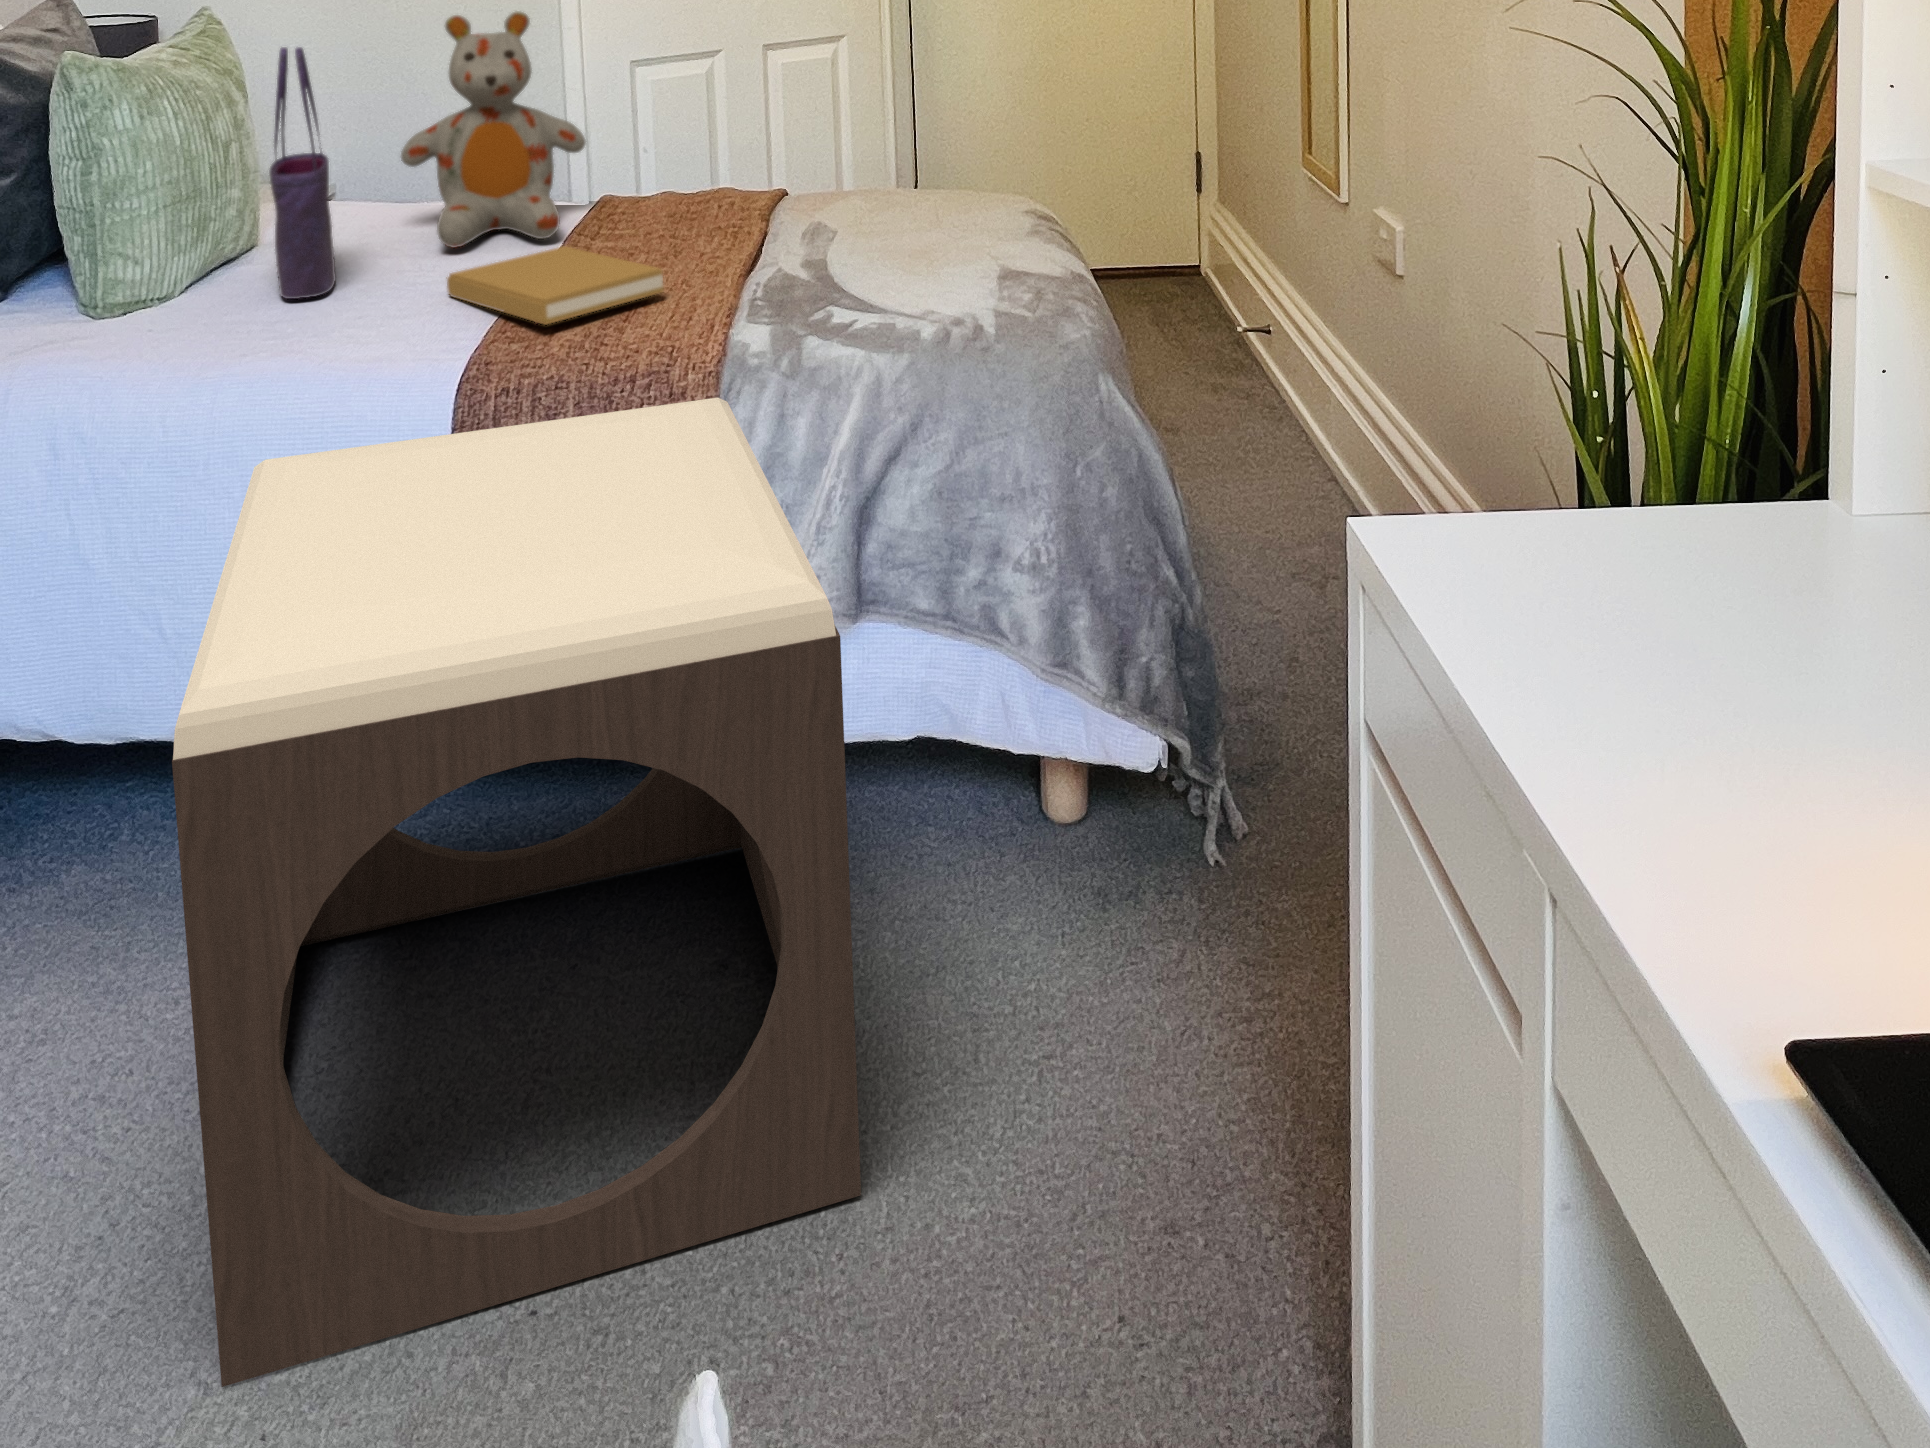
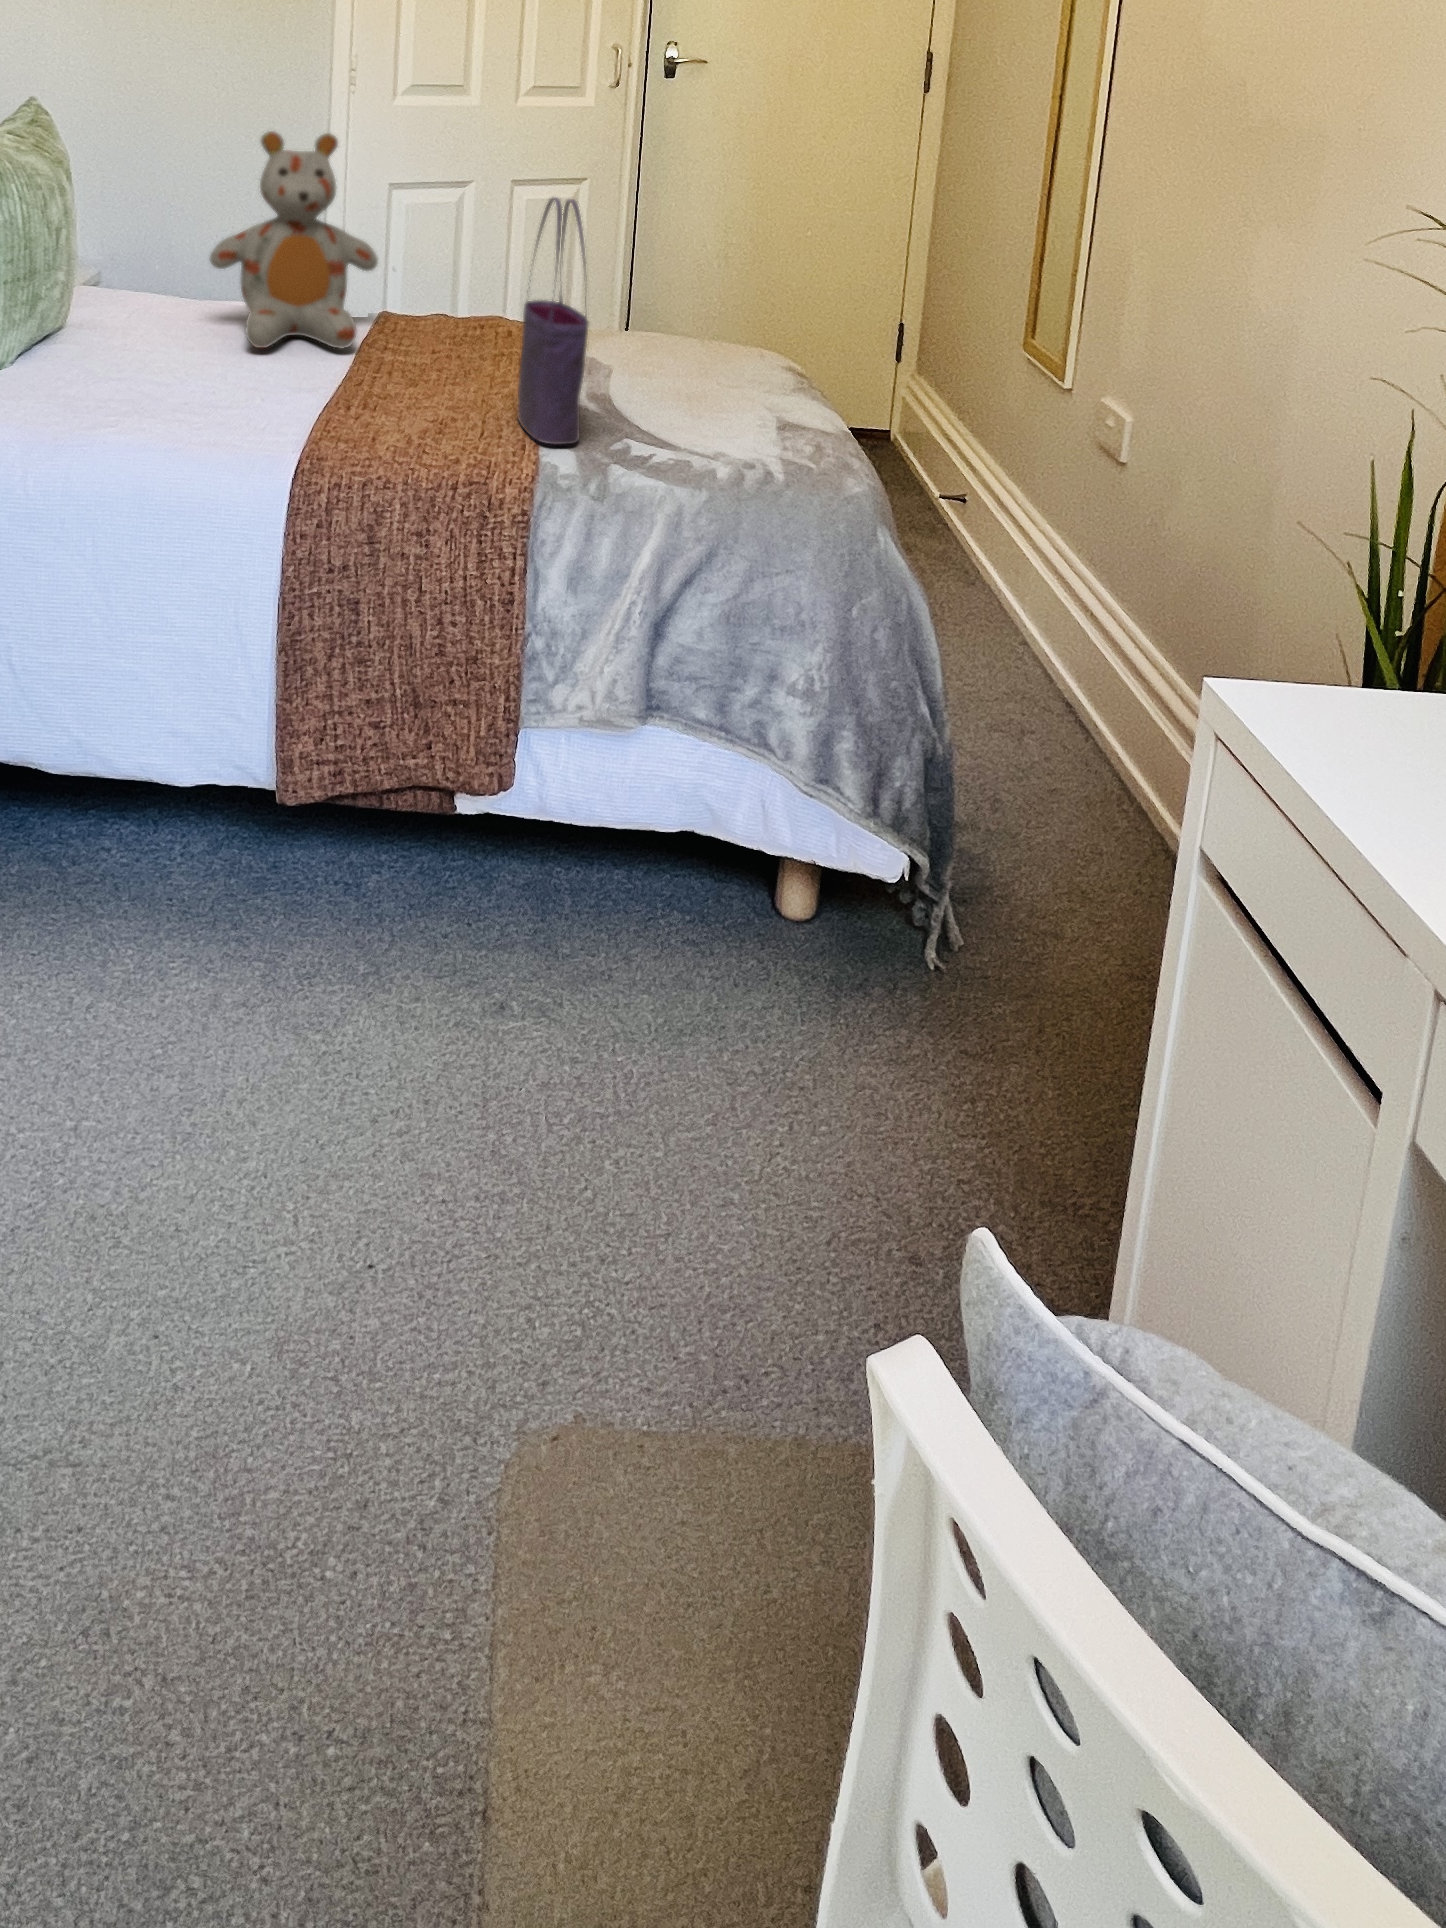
tote bag: present [269,47,336,299] -> present [518,197,588,445]
book: present [446,246,664,324] -> none [267,358,469,430]
footstool: present [172,398,861,1387] -> none [118,512,691,1286]

